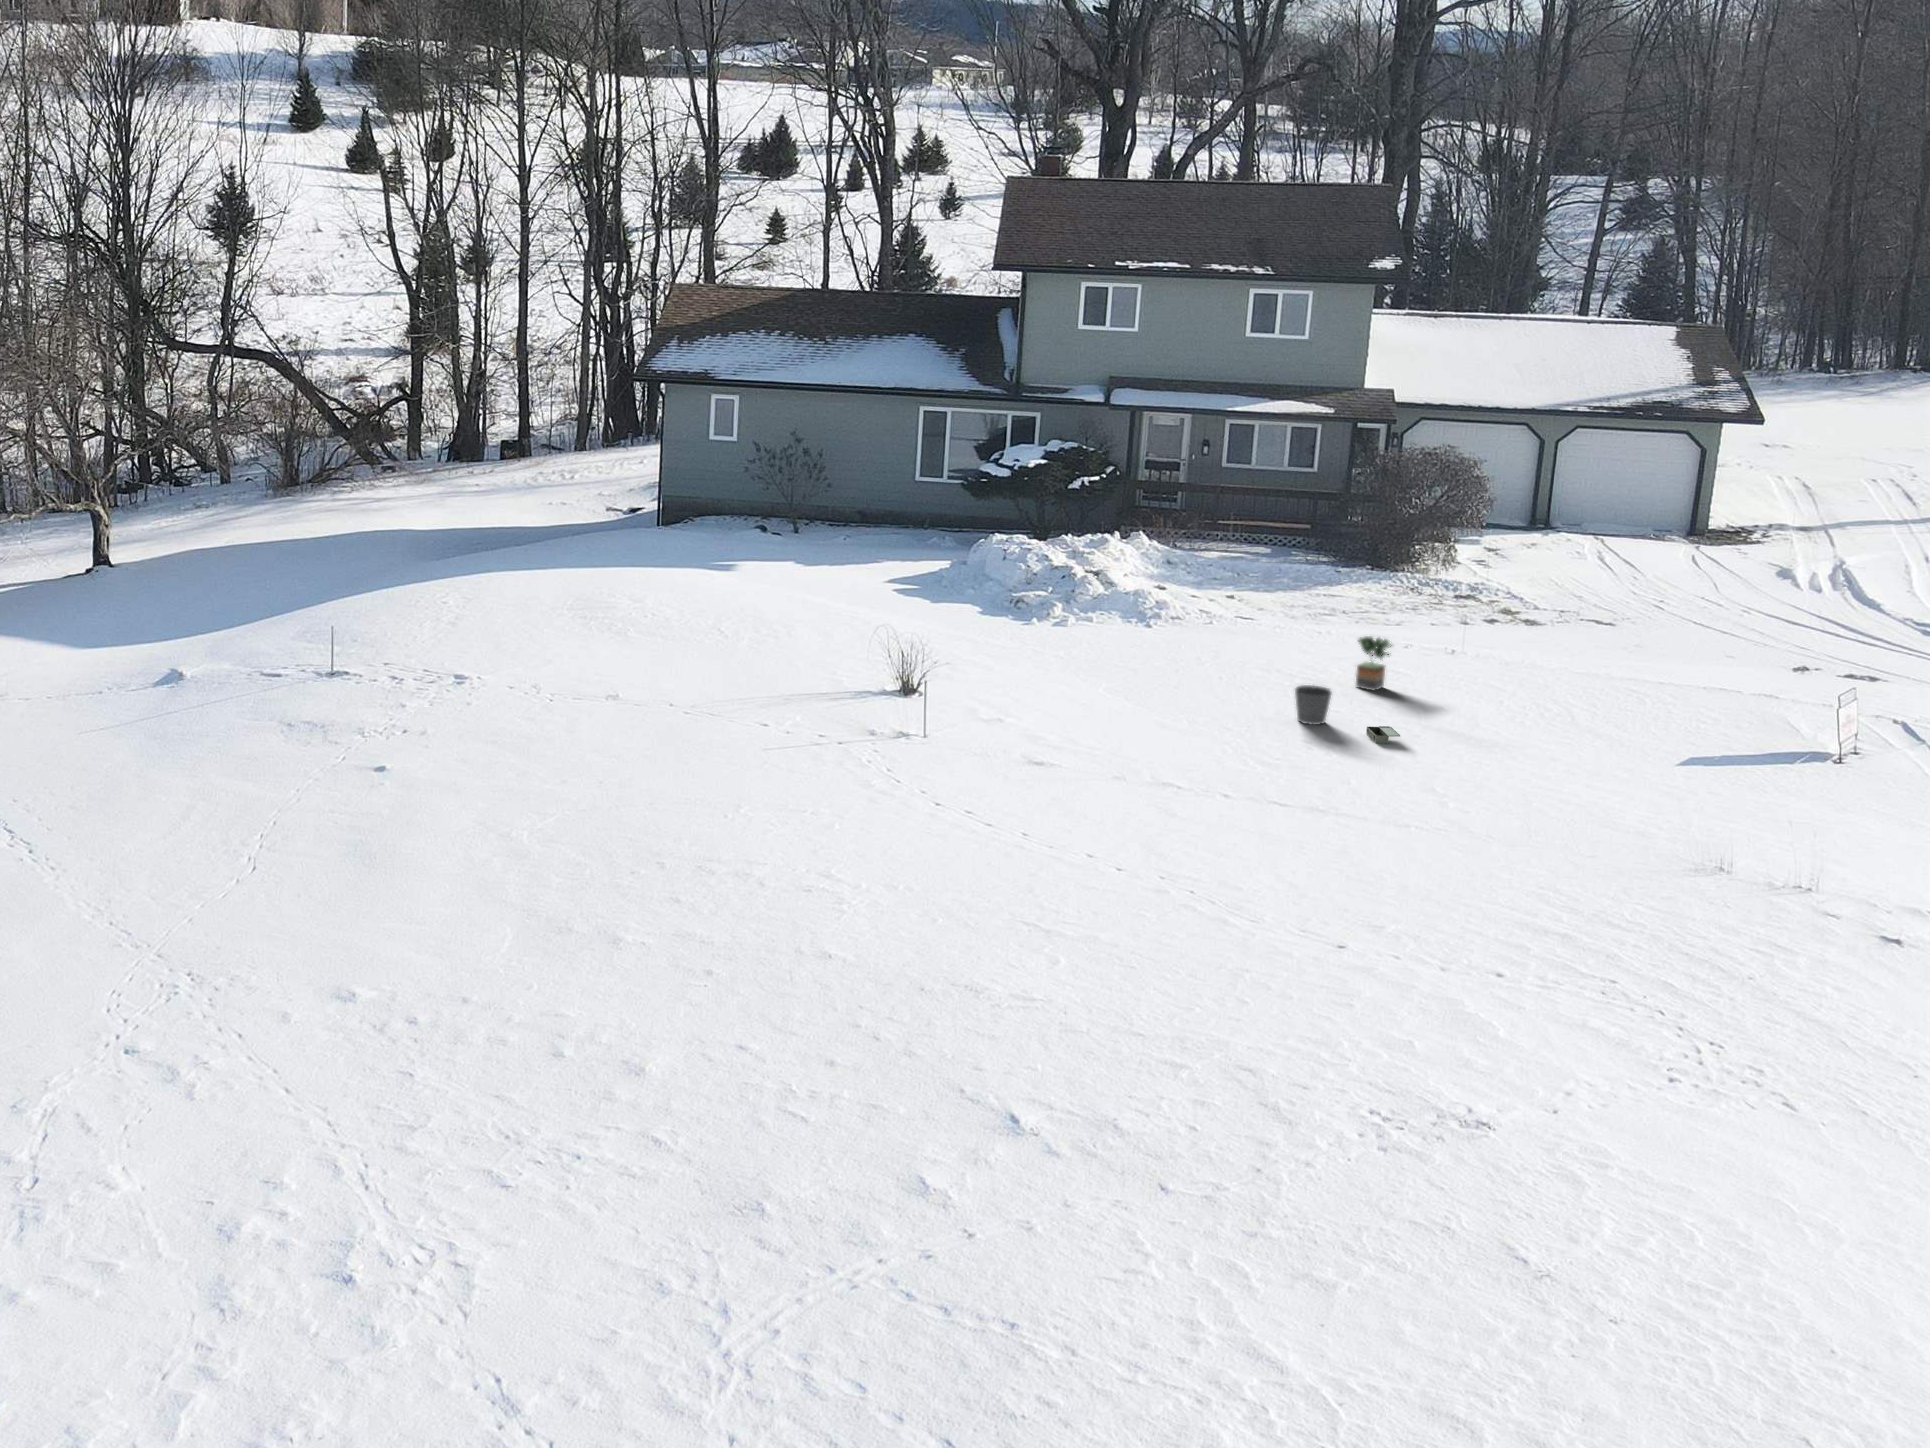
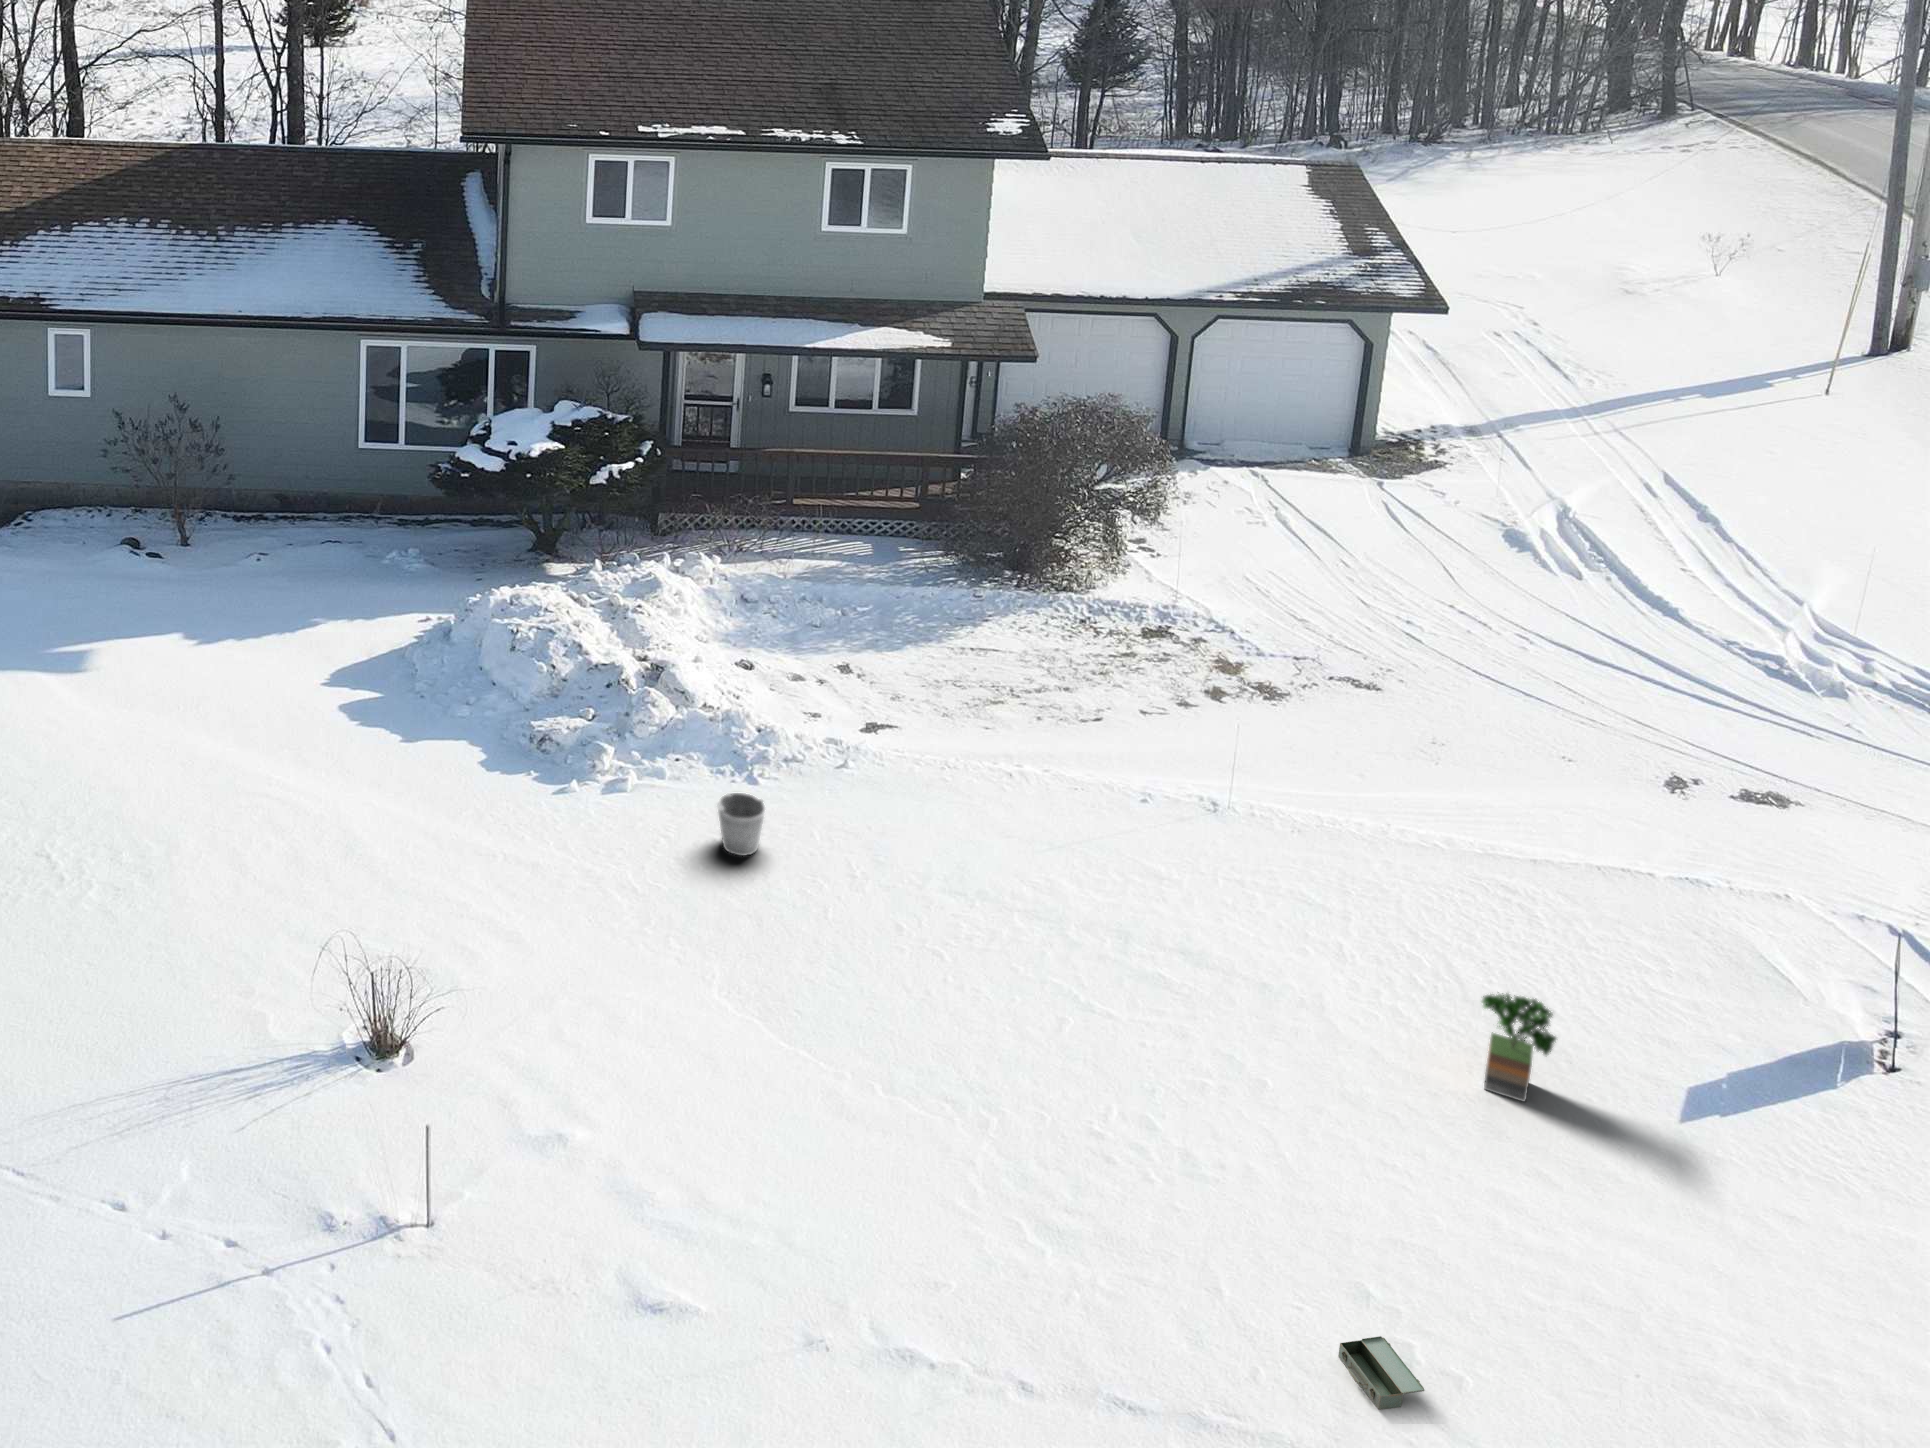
potted tree: present [1356,636,1394,690] -> present [1482,993,1556,1102]
bucket: present [1295,685,1332,725] -> present [717,793,765,856]

